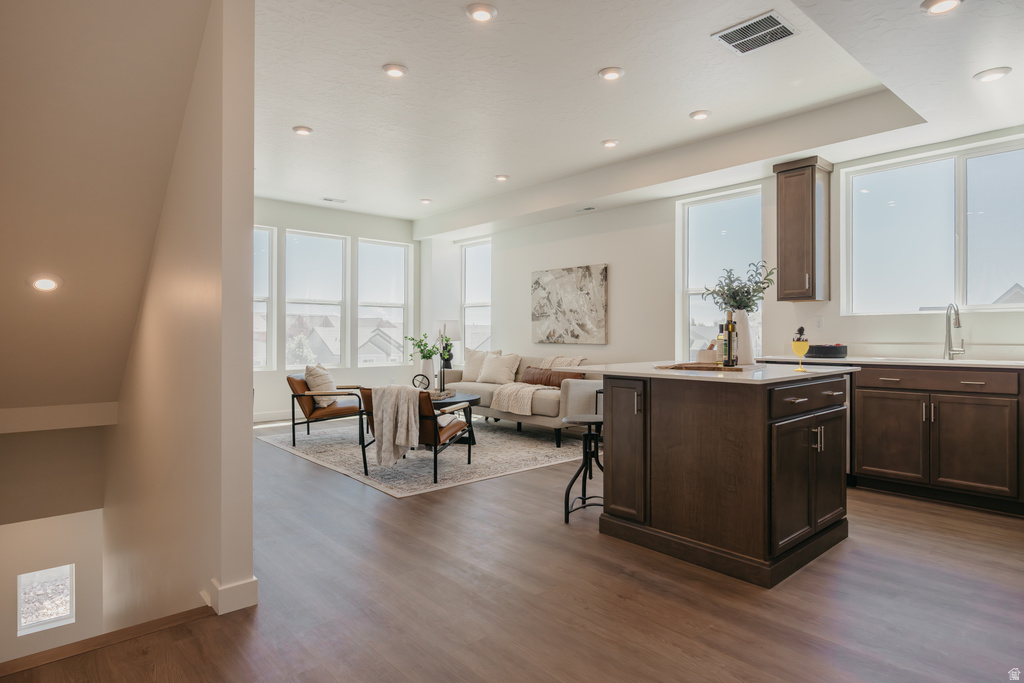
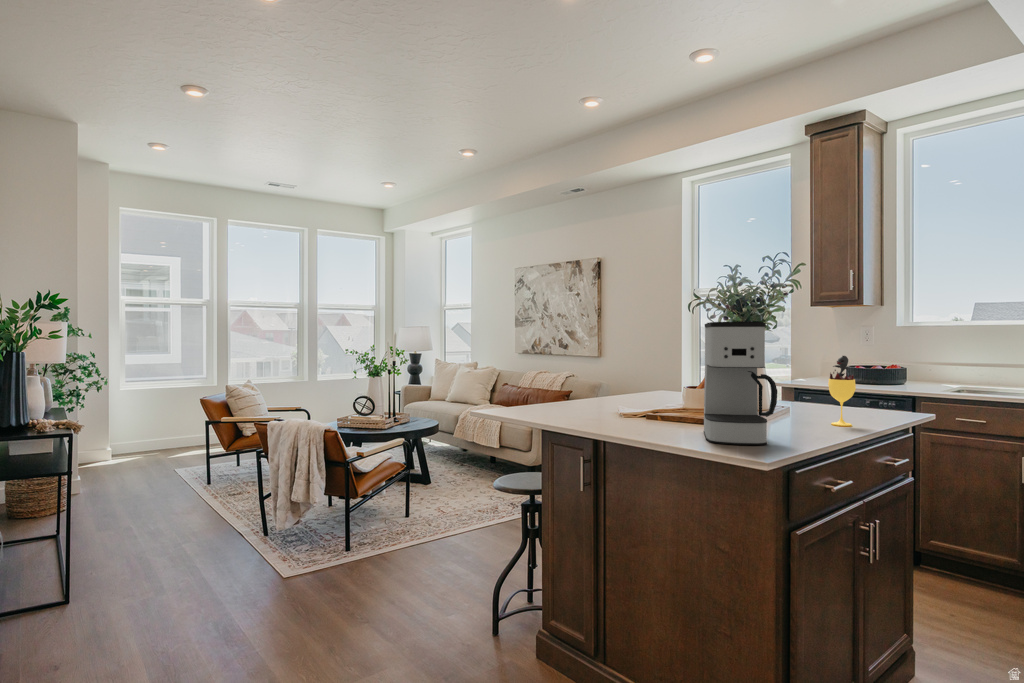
coffee maker: none [716,302,762,376] -> present [704,322,777,445]

